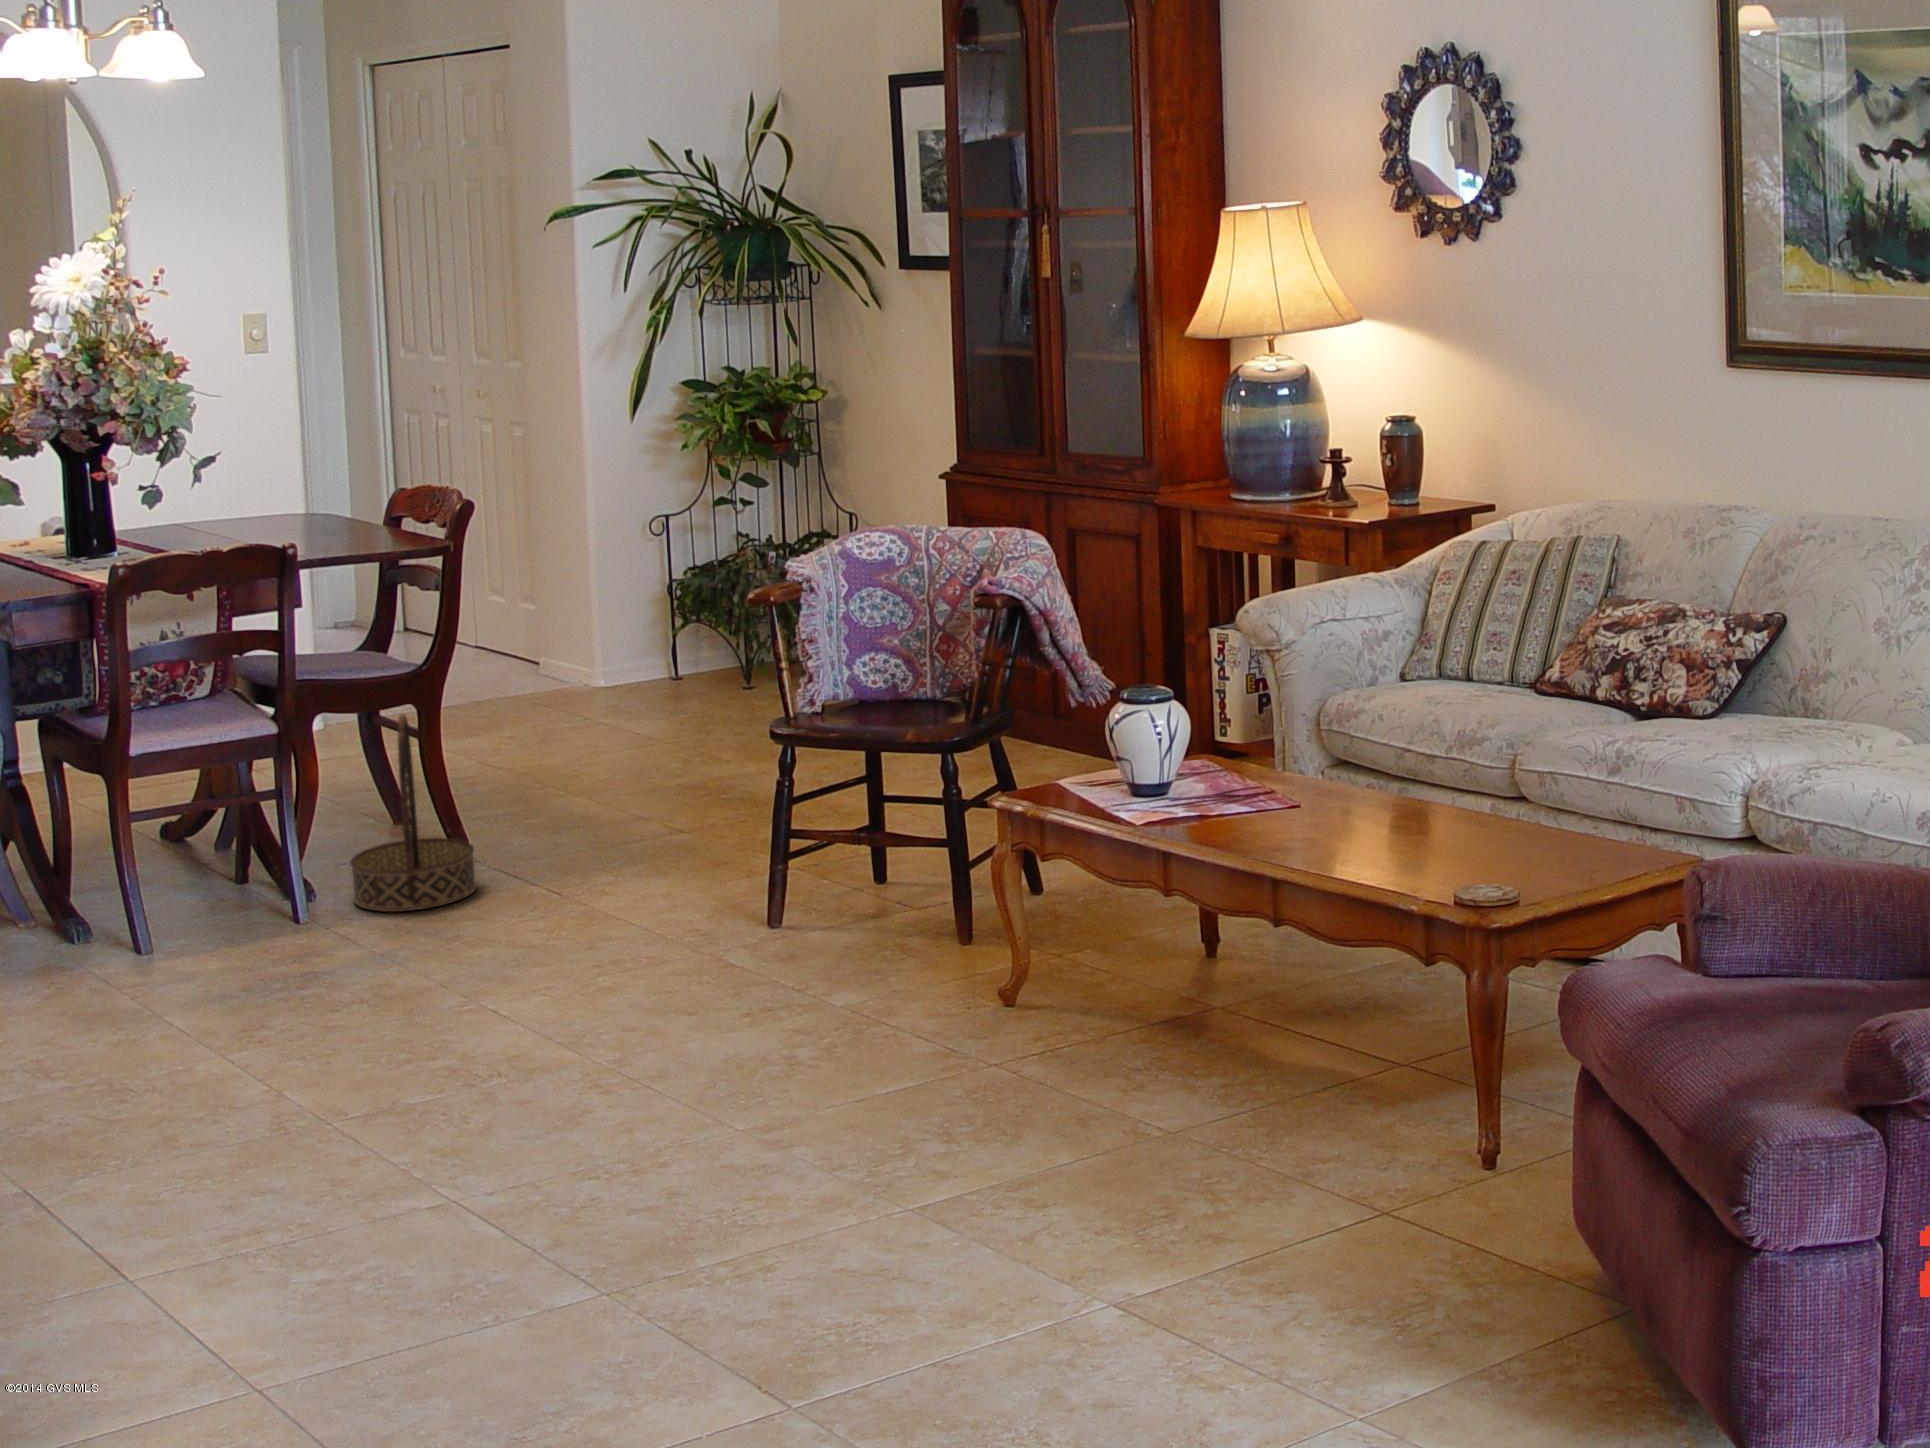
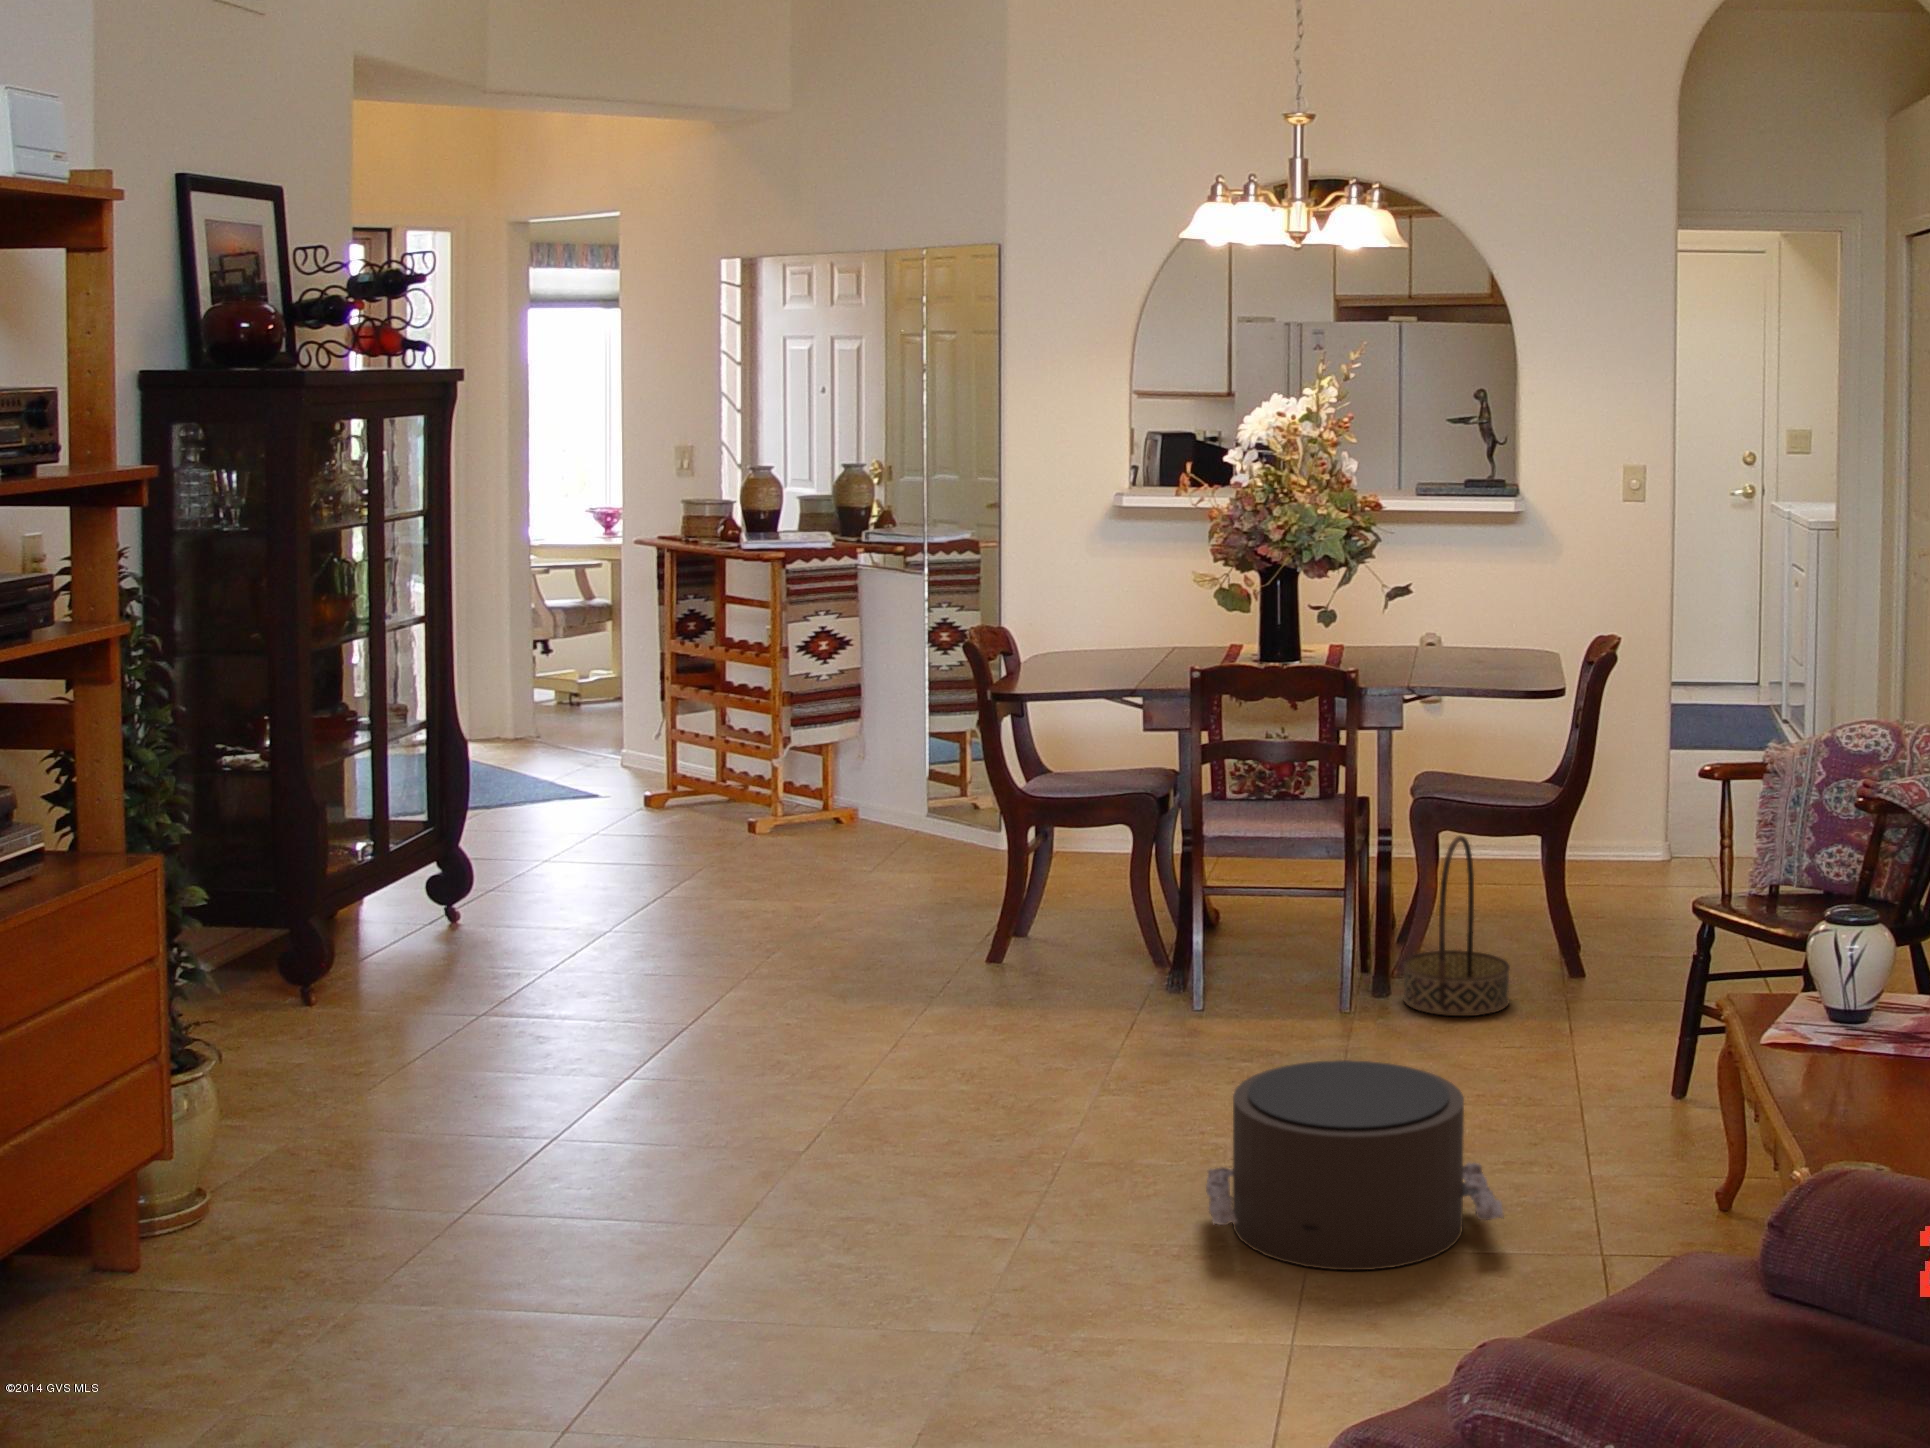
pouf: none [328,947,675,1167] -> present [1206,1060,1503,1270]

